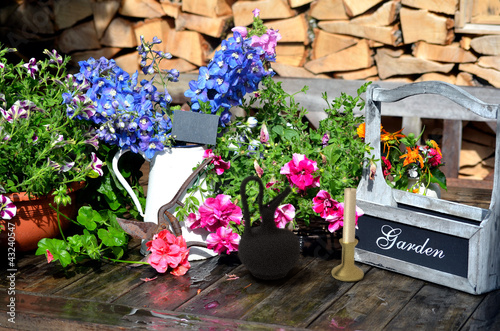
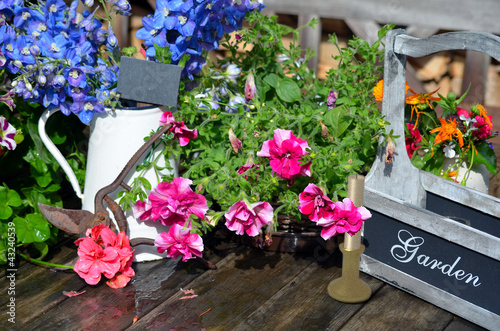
ceramic jug: present [238,175,300,280] -> none [201,154,285,296]

